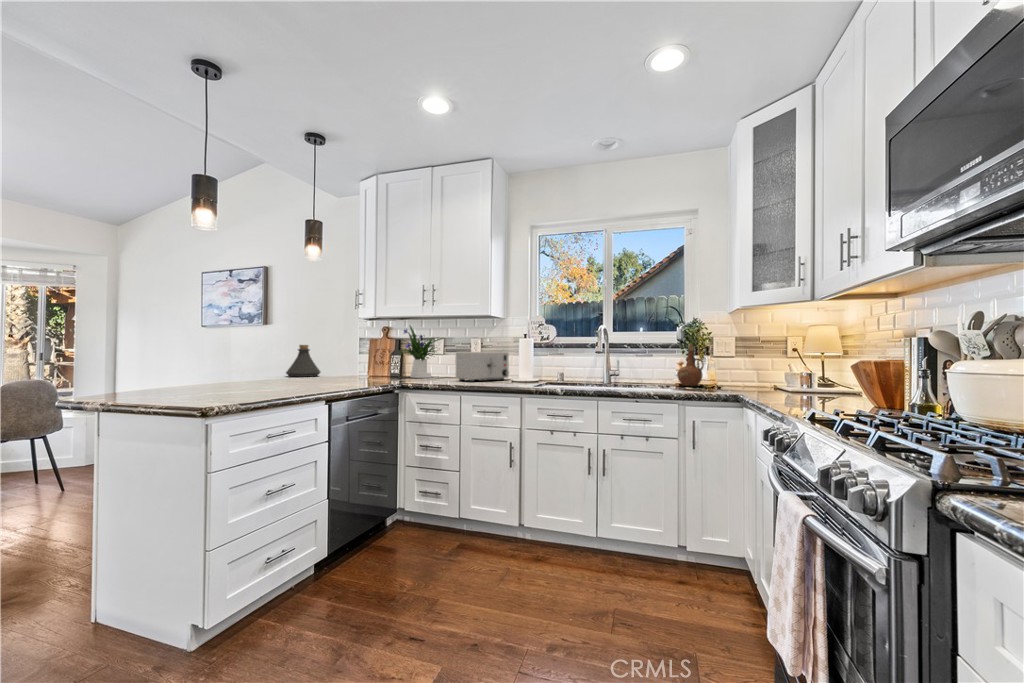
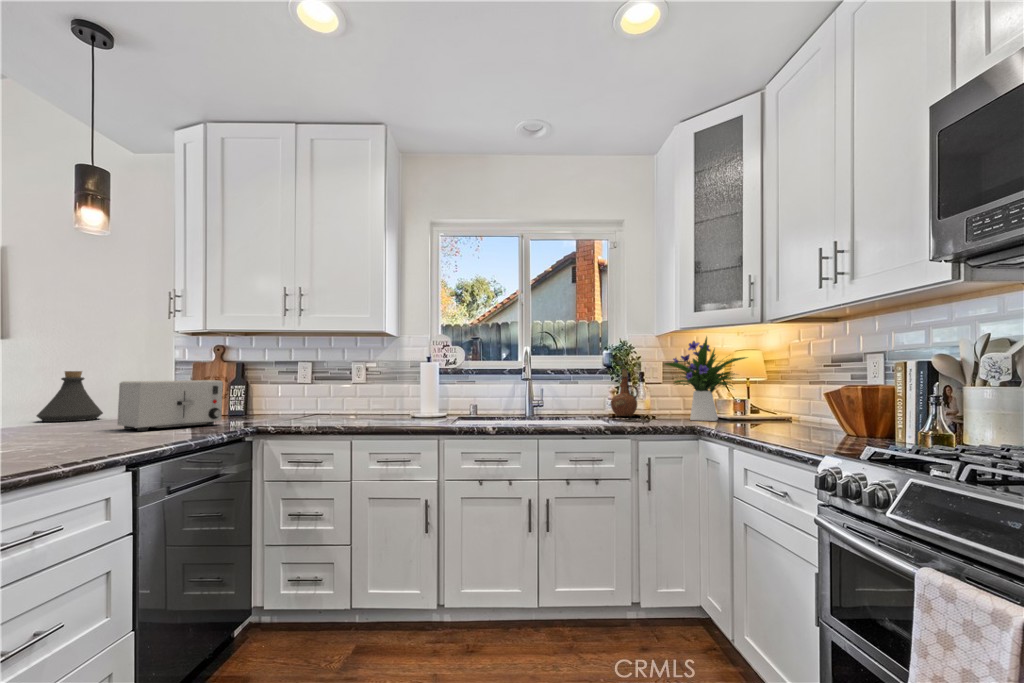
flower arrangement: present [402,326,443,378] -> present [665,337,745,421]
toaster: present [456,352,509,382] -> present [117,380,223,431]

